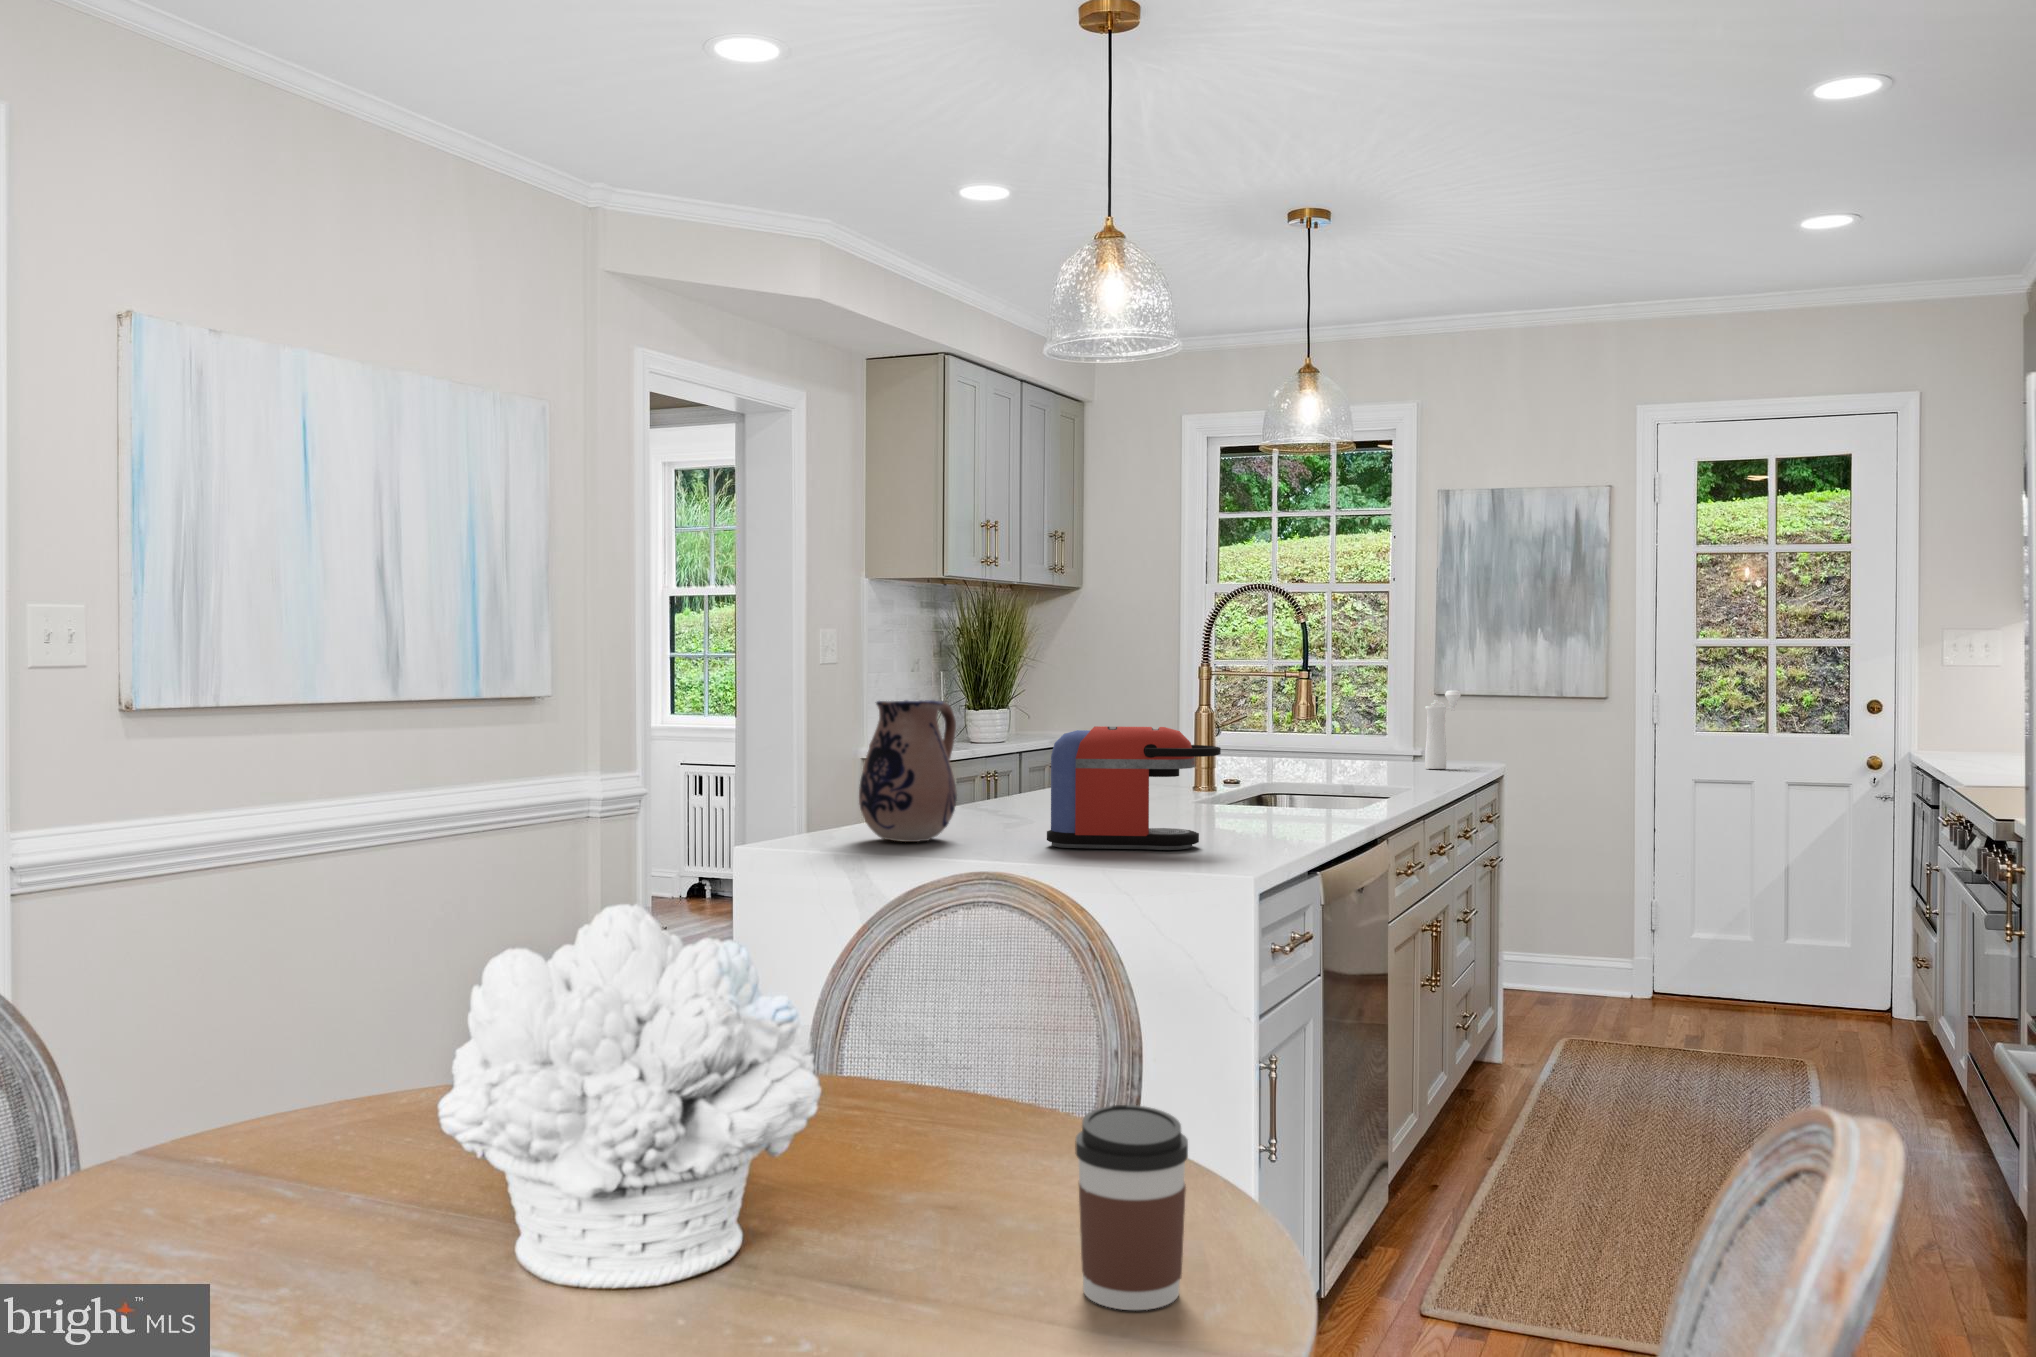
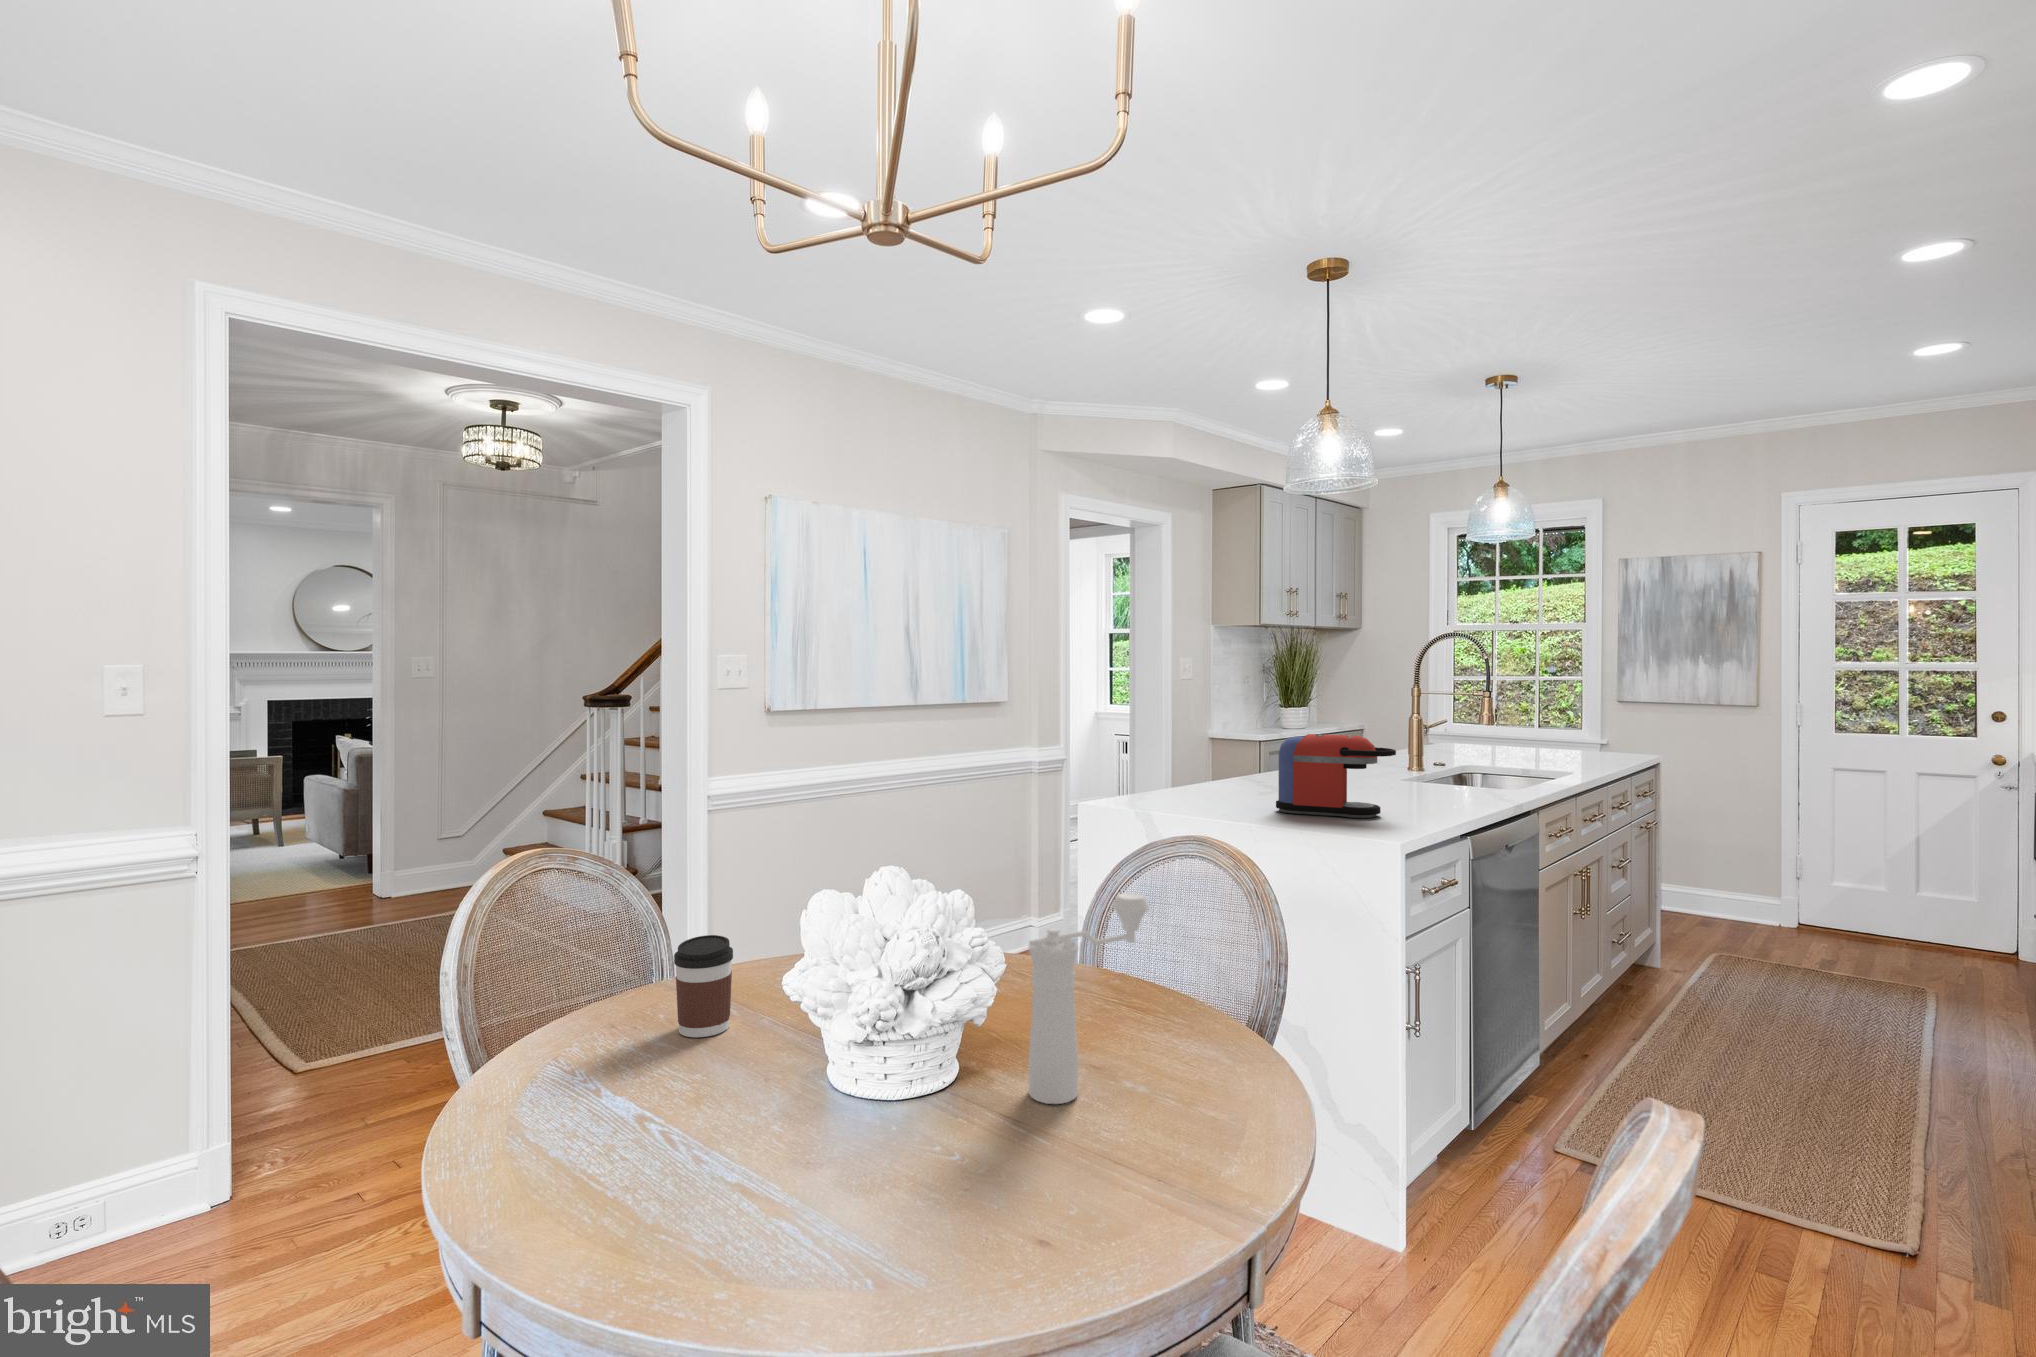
pepper mill: present [1425,691,1461,769] -> present [1028,893,1149,1104]
ceramic pitcher: present [859,700,957,842] -> none [1158,714,1222,803]
coffee cup: present [1075,1105,1188,1310] -> present [674,935,733,1037]

